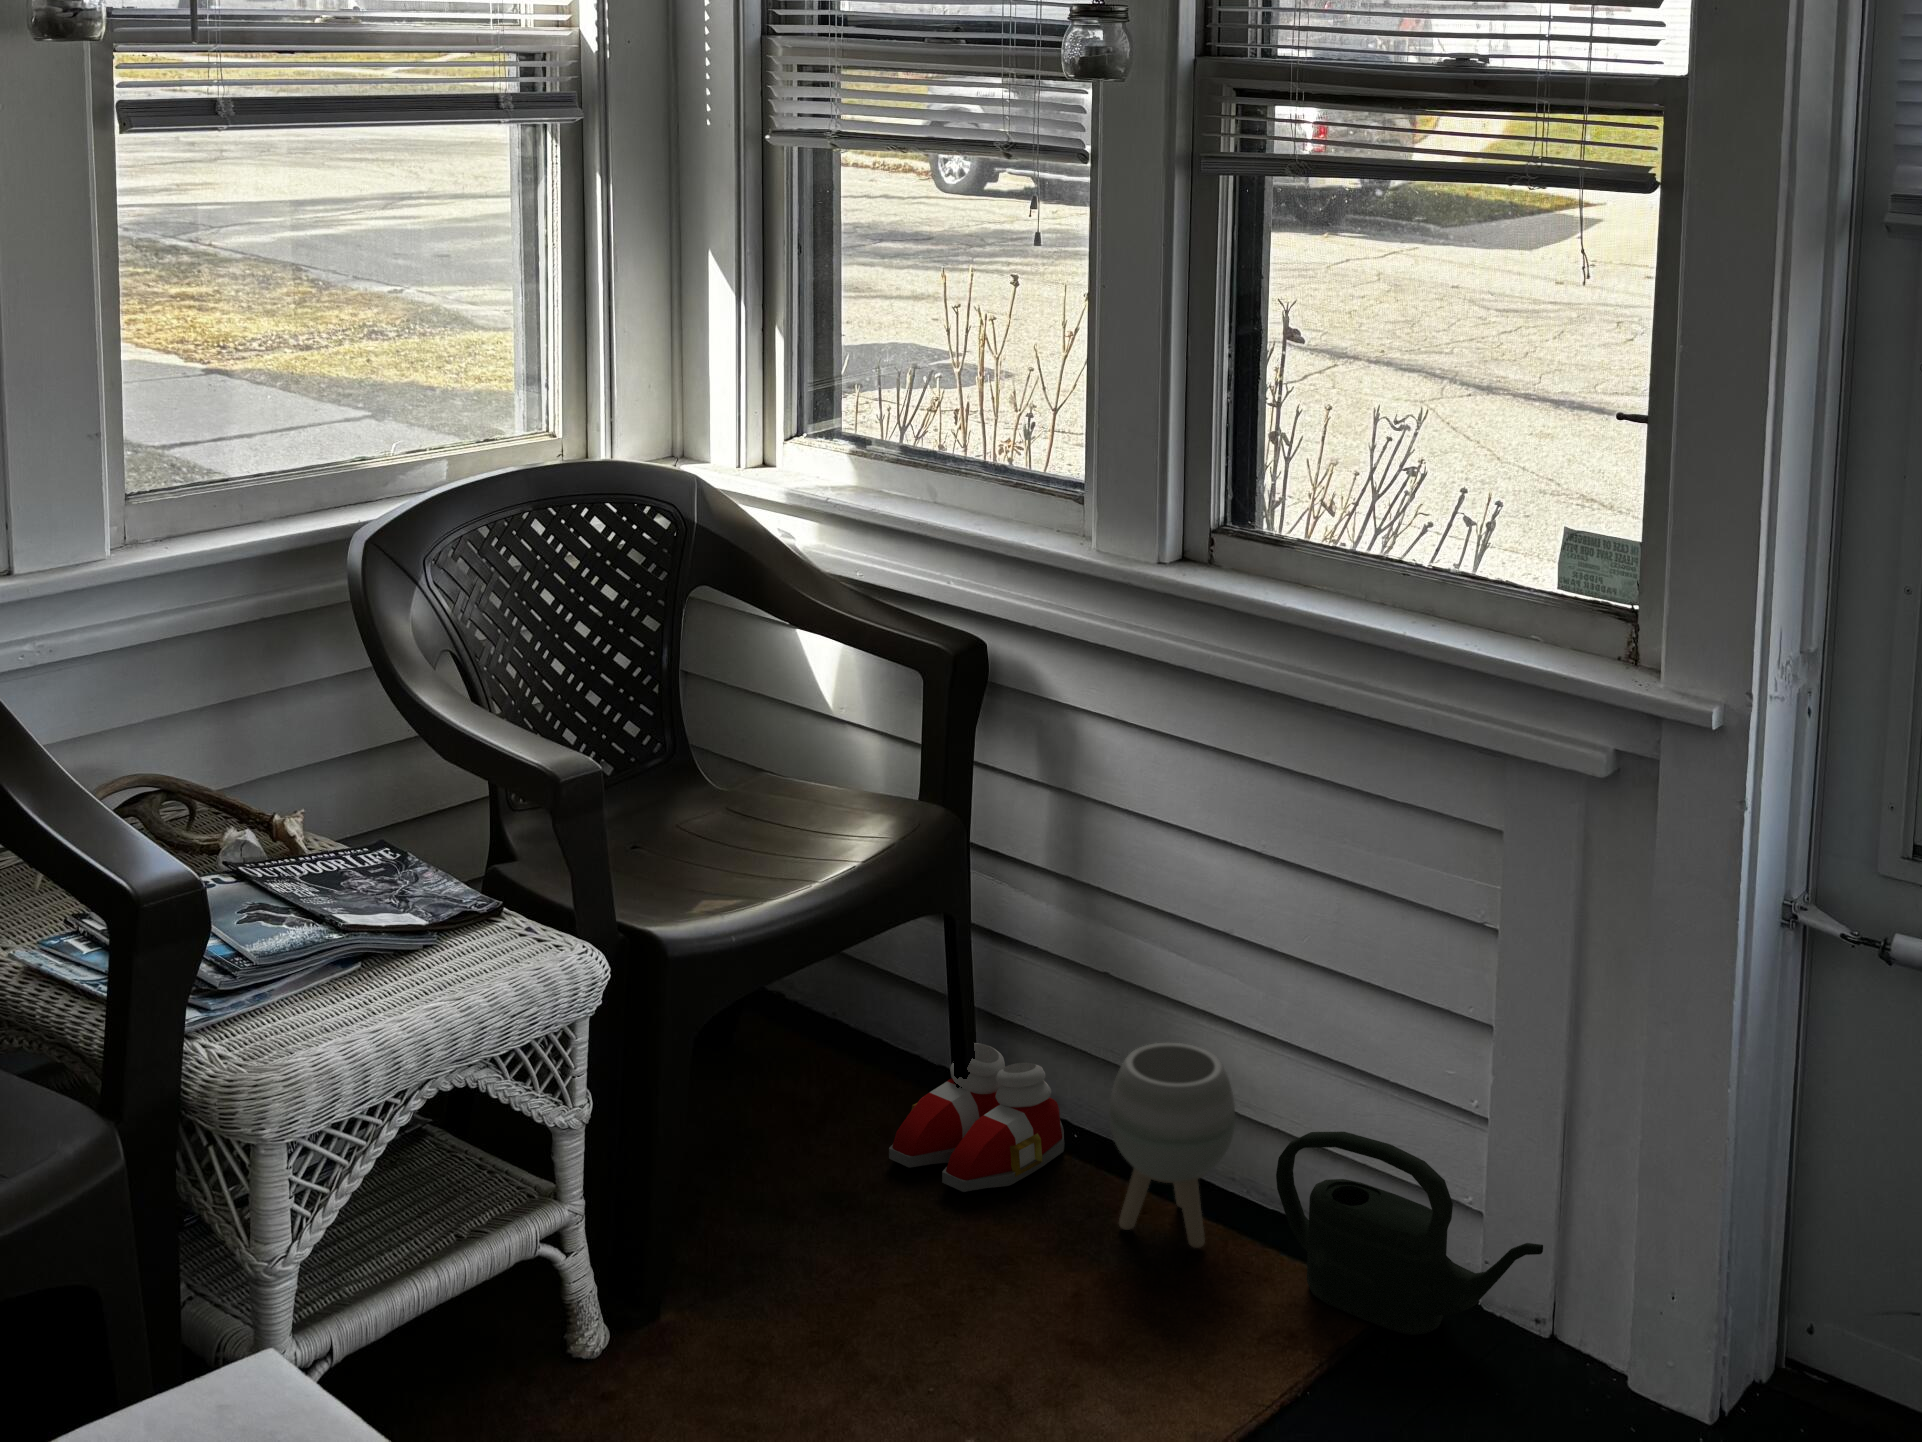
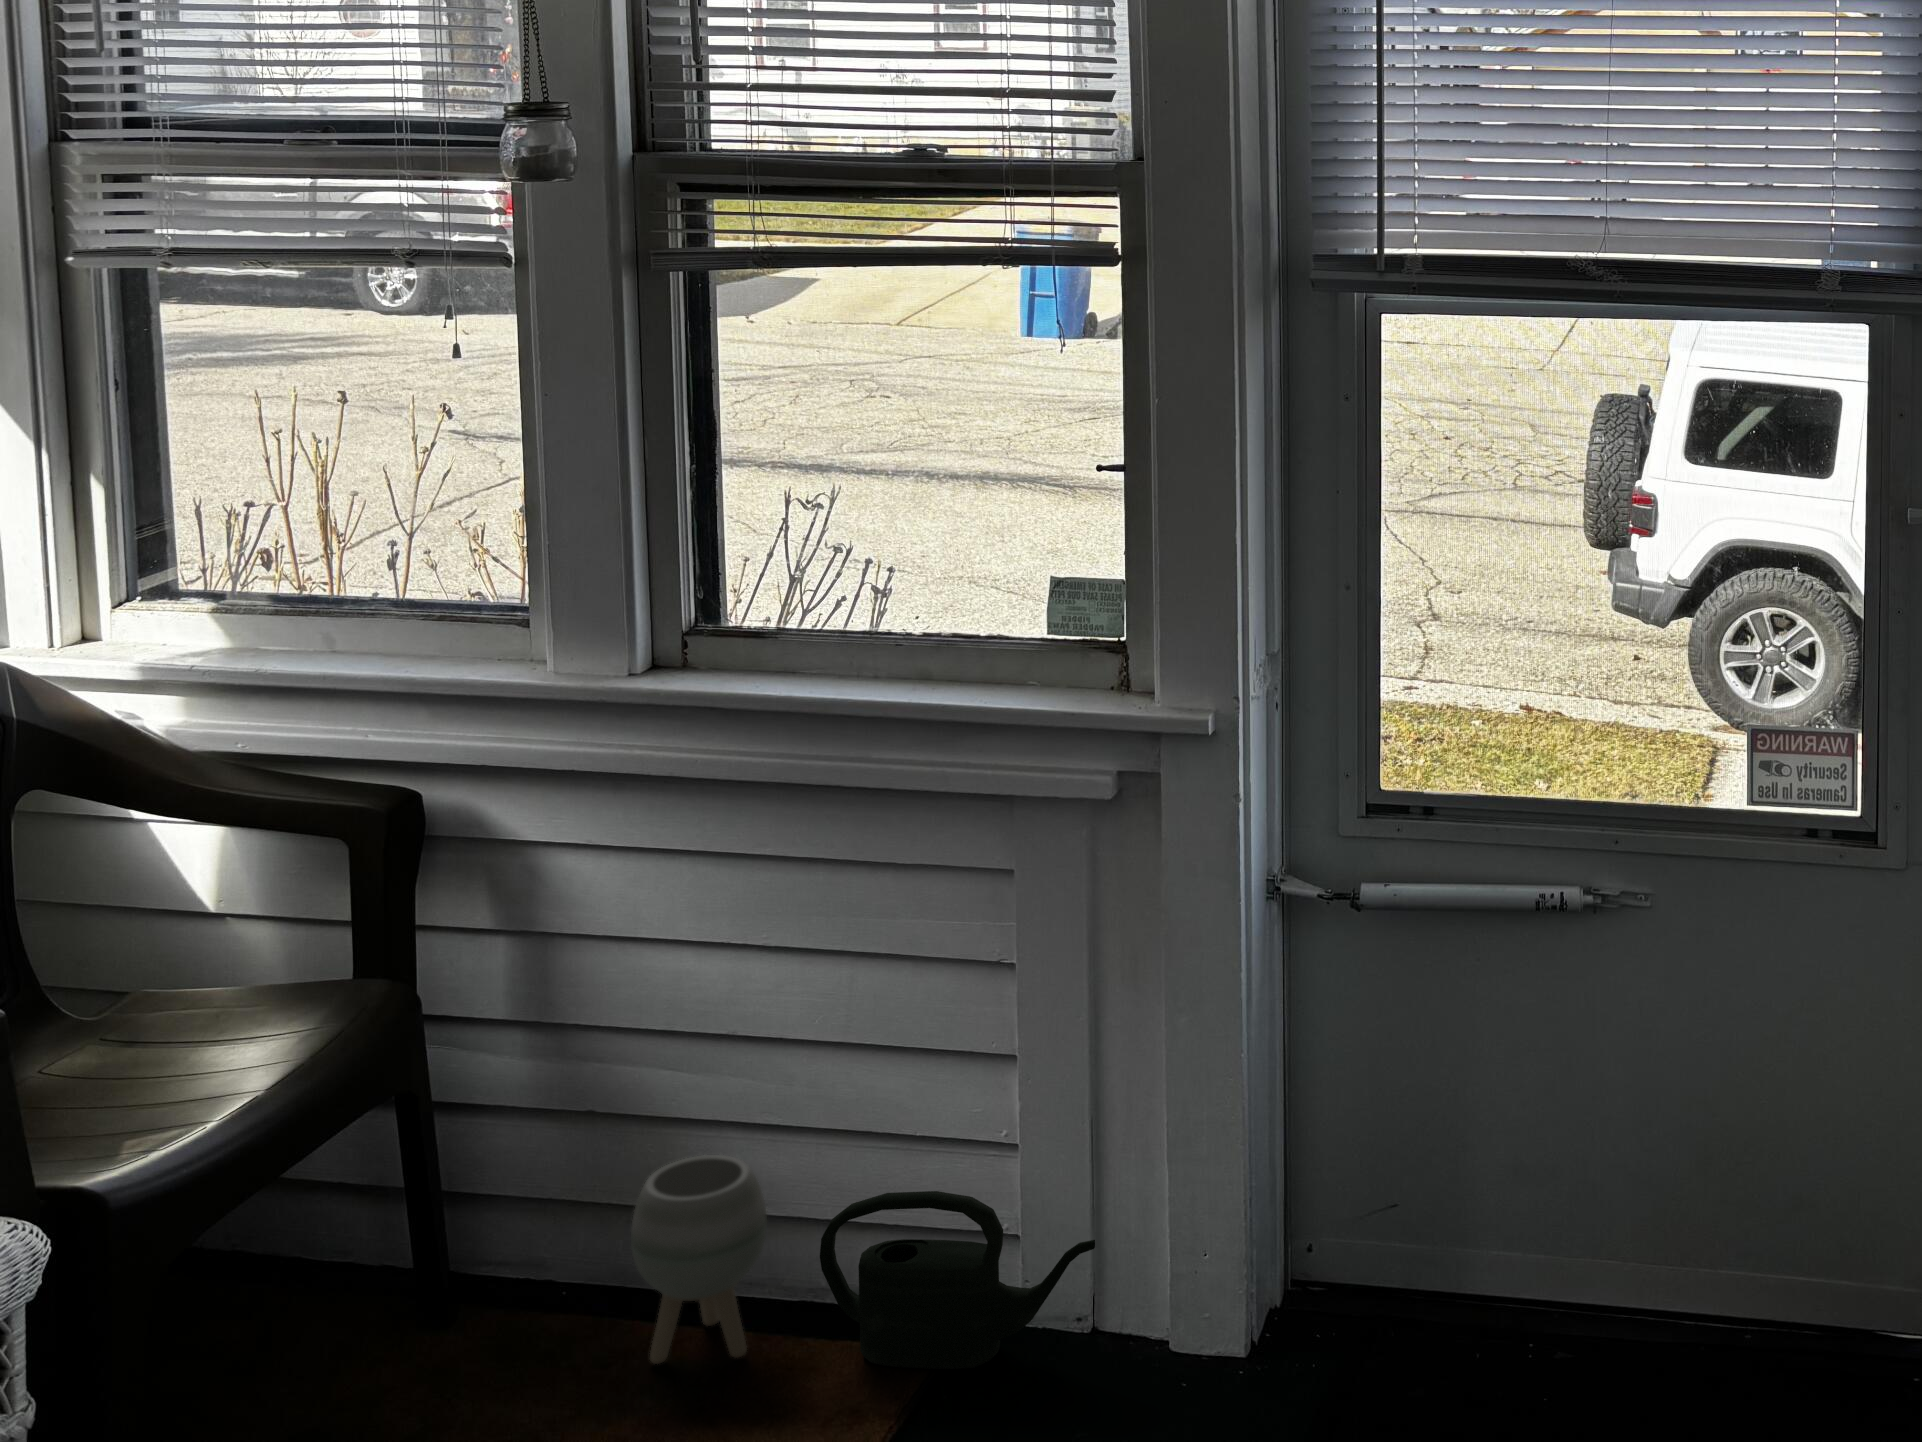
slippers: present [889,1043,1064,1192] -> none [363,1223,563,1382]

